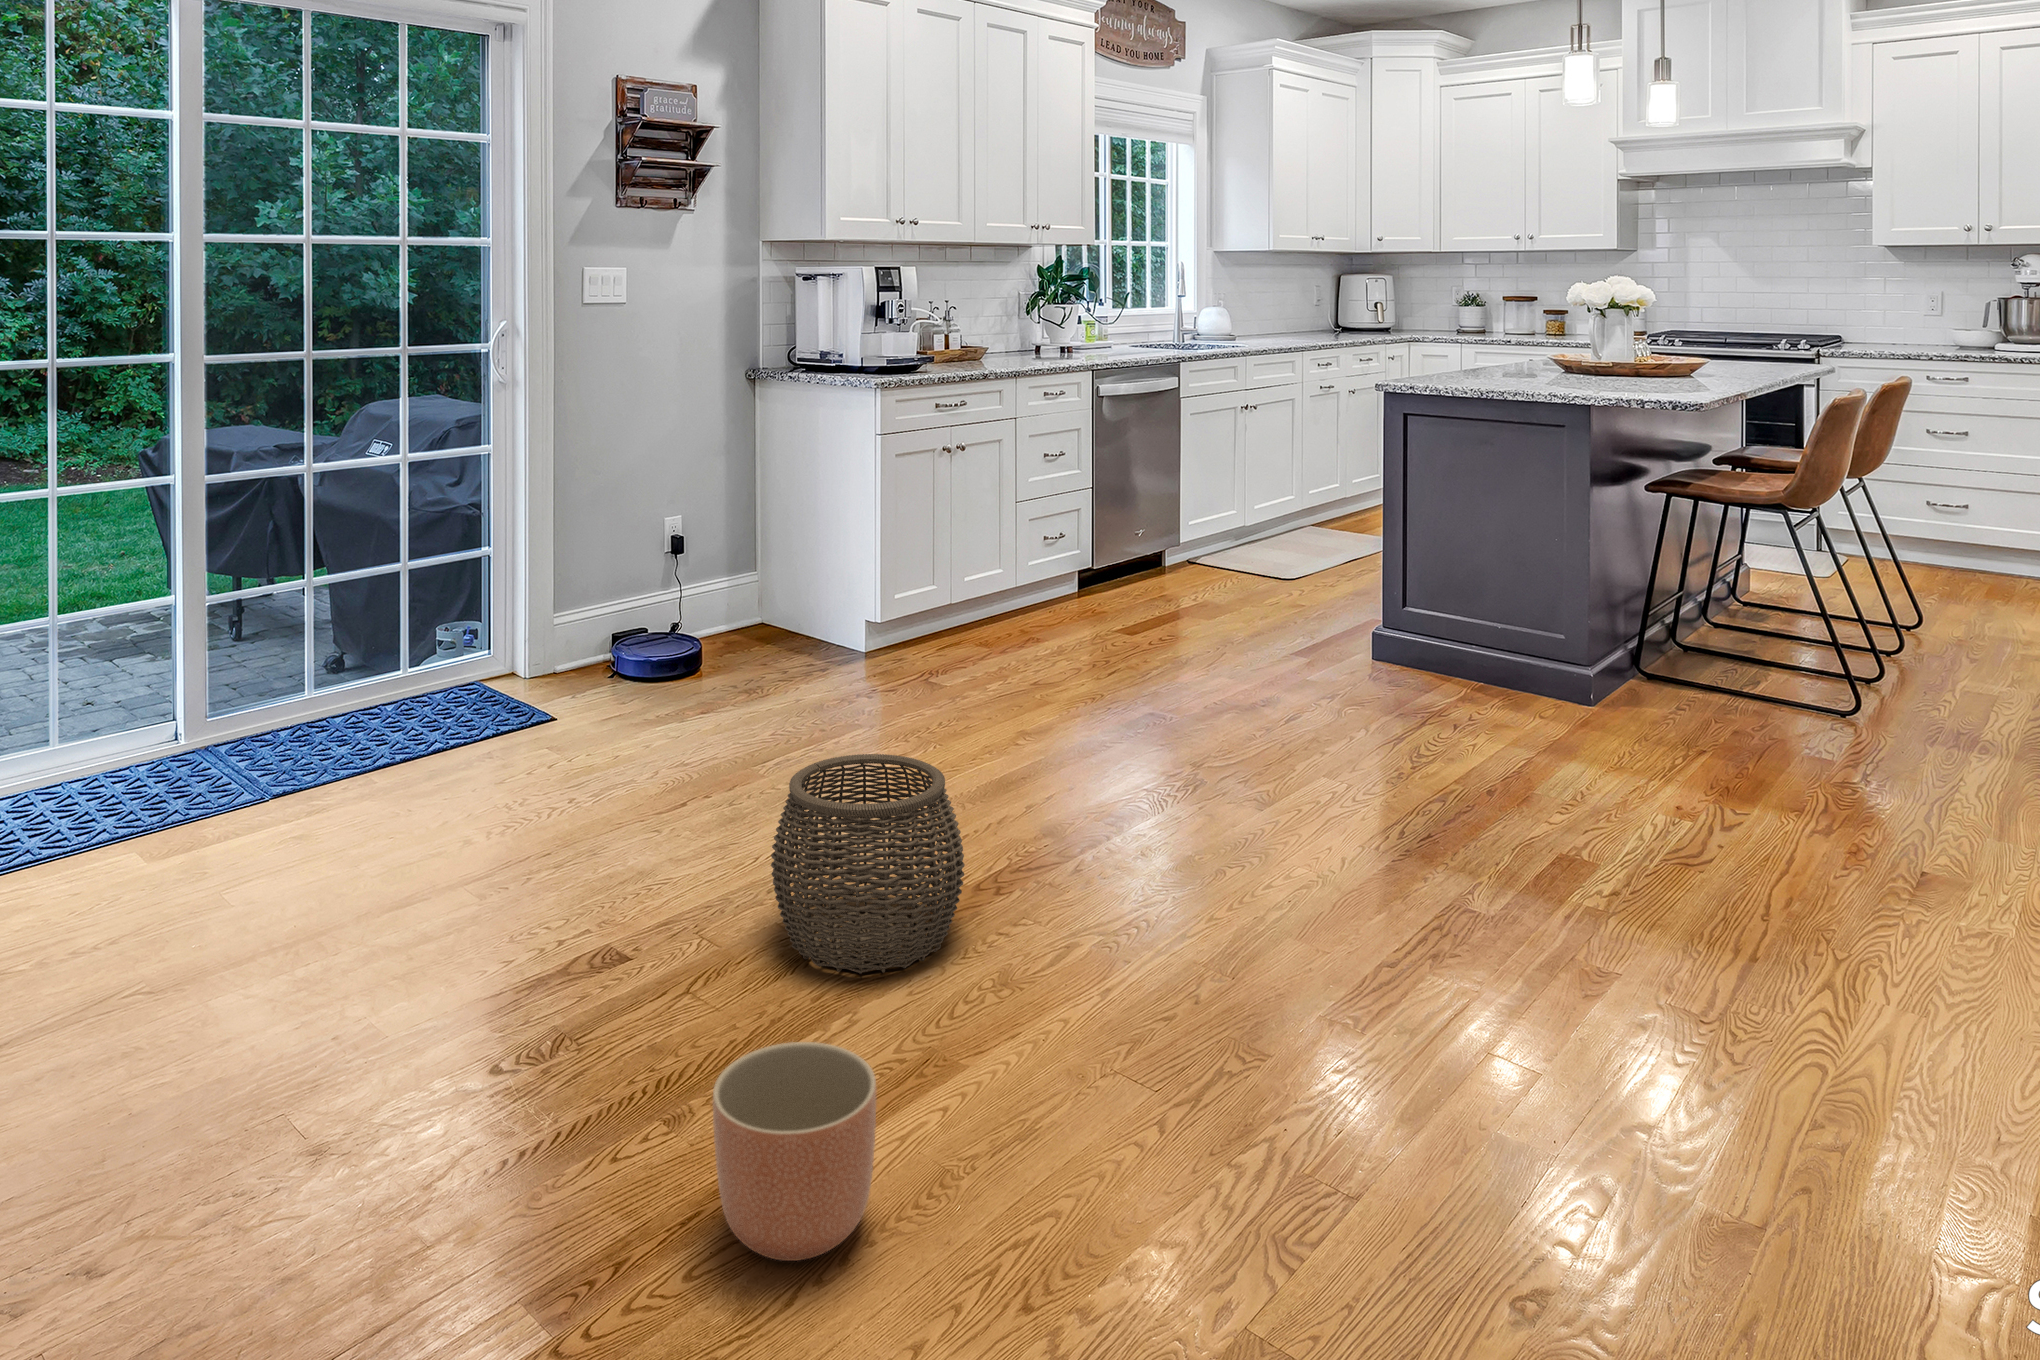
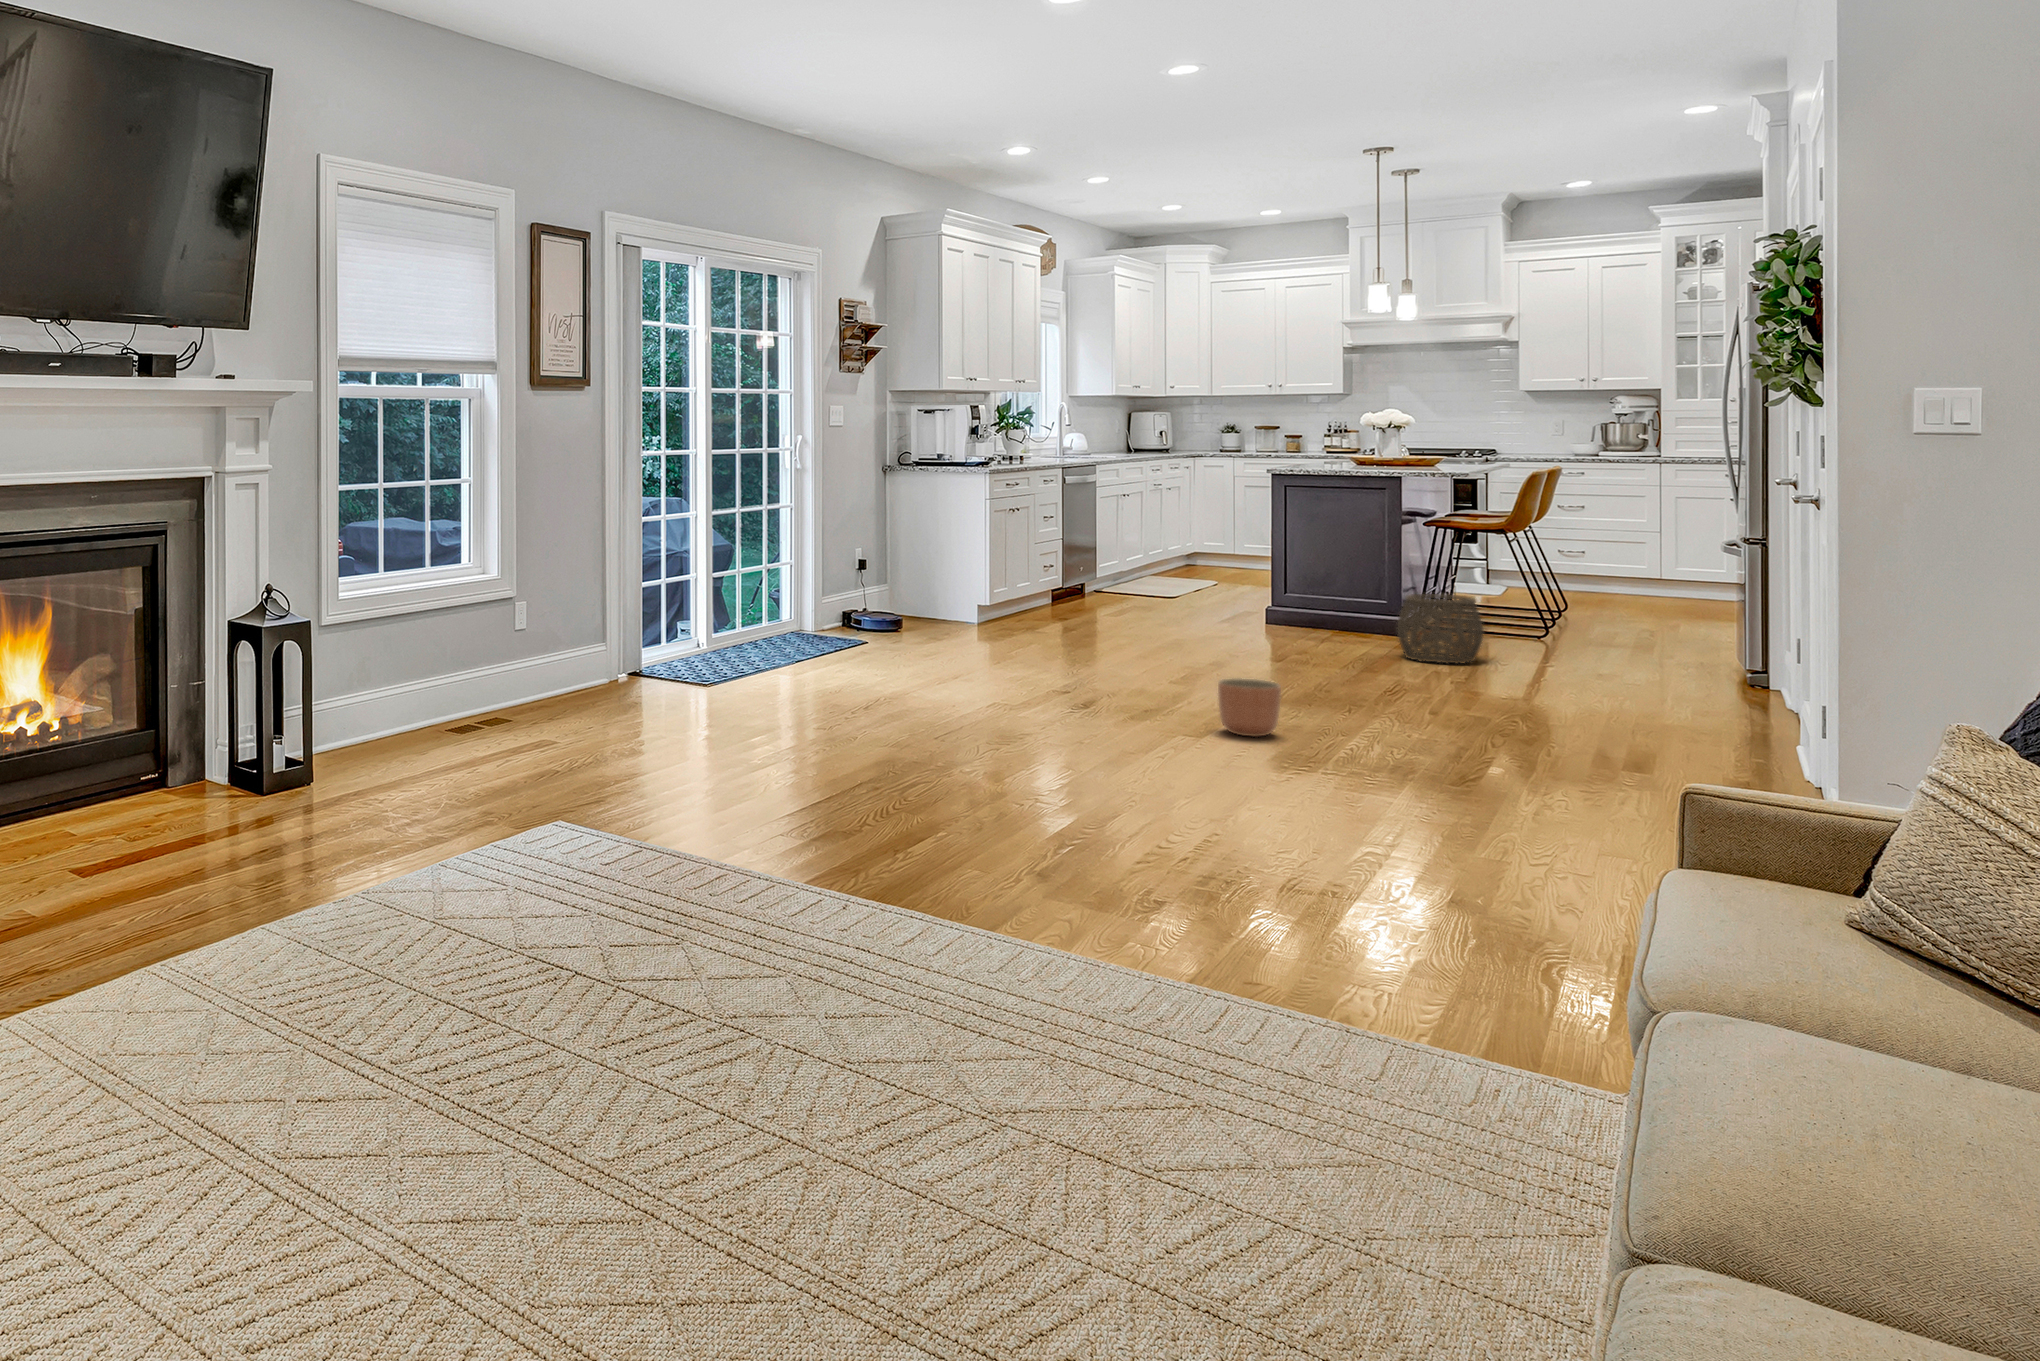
woven basket: present [771,754,965,974] -> present [1397,594,1483,664]

